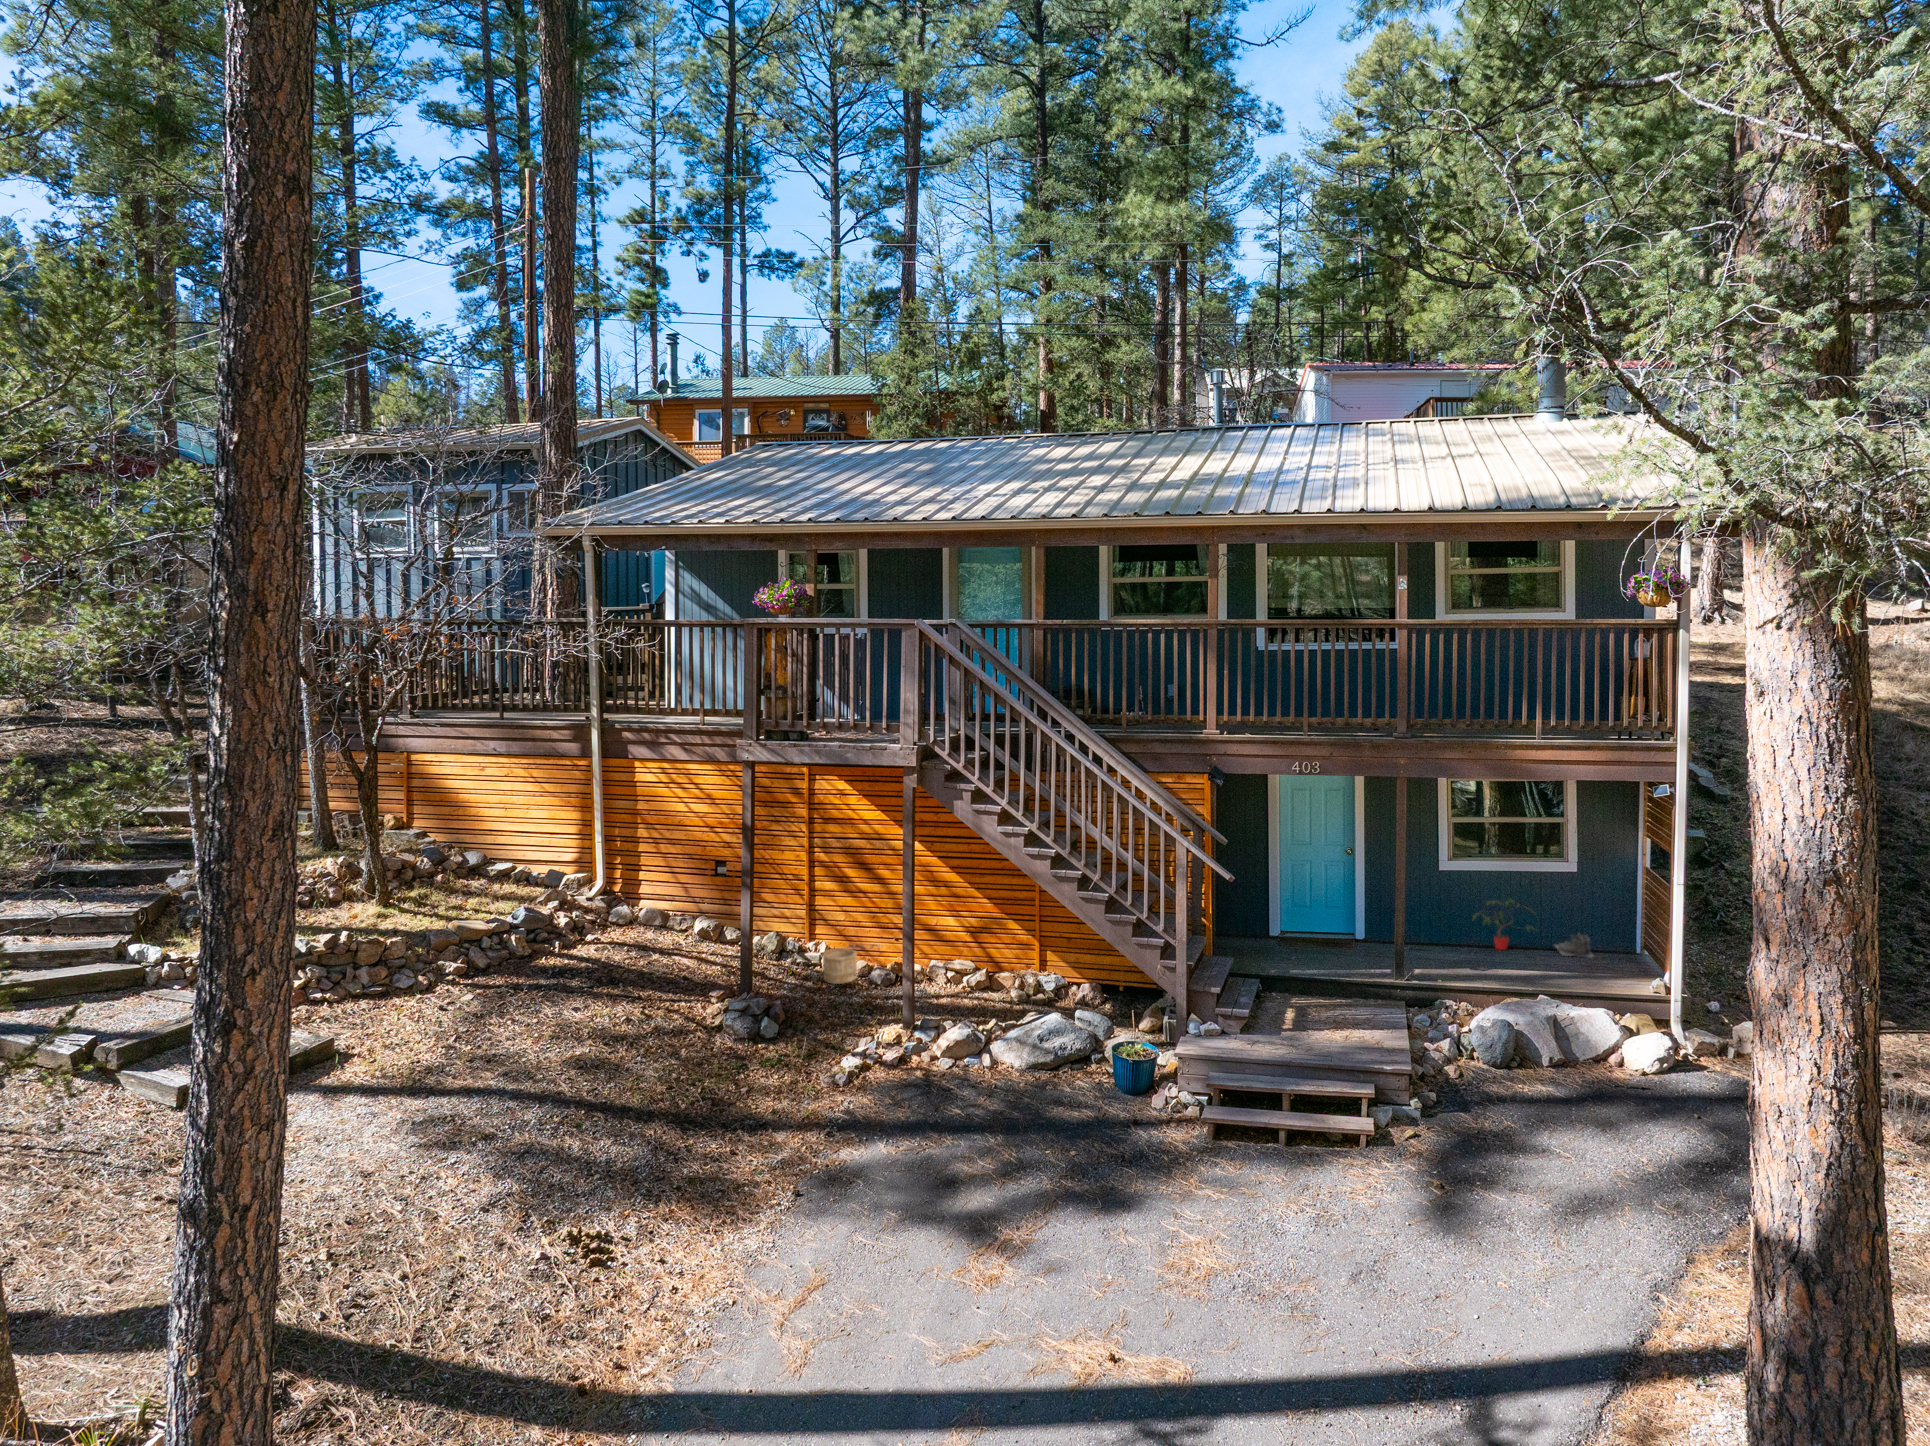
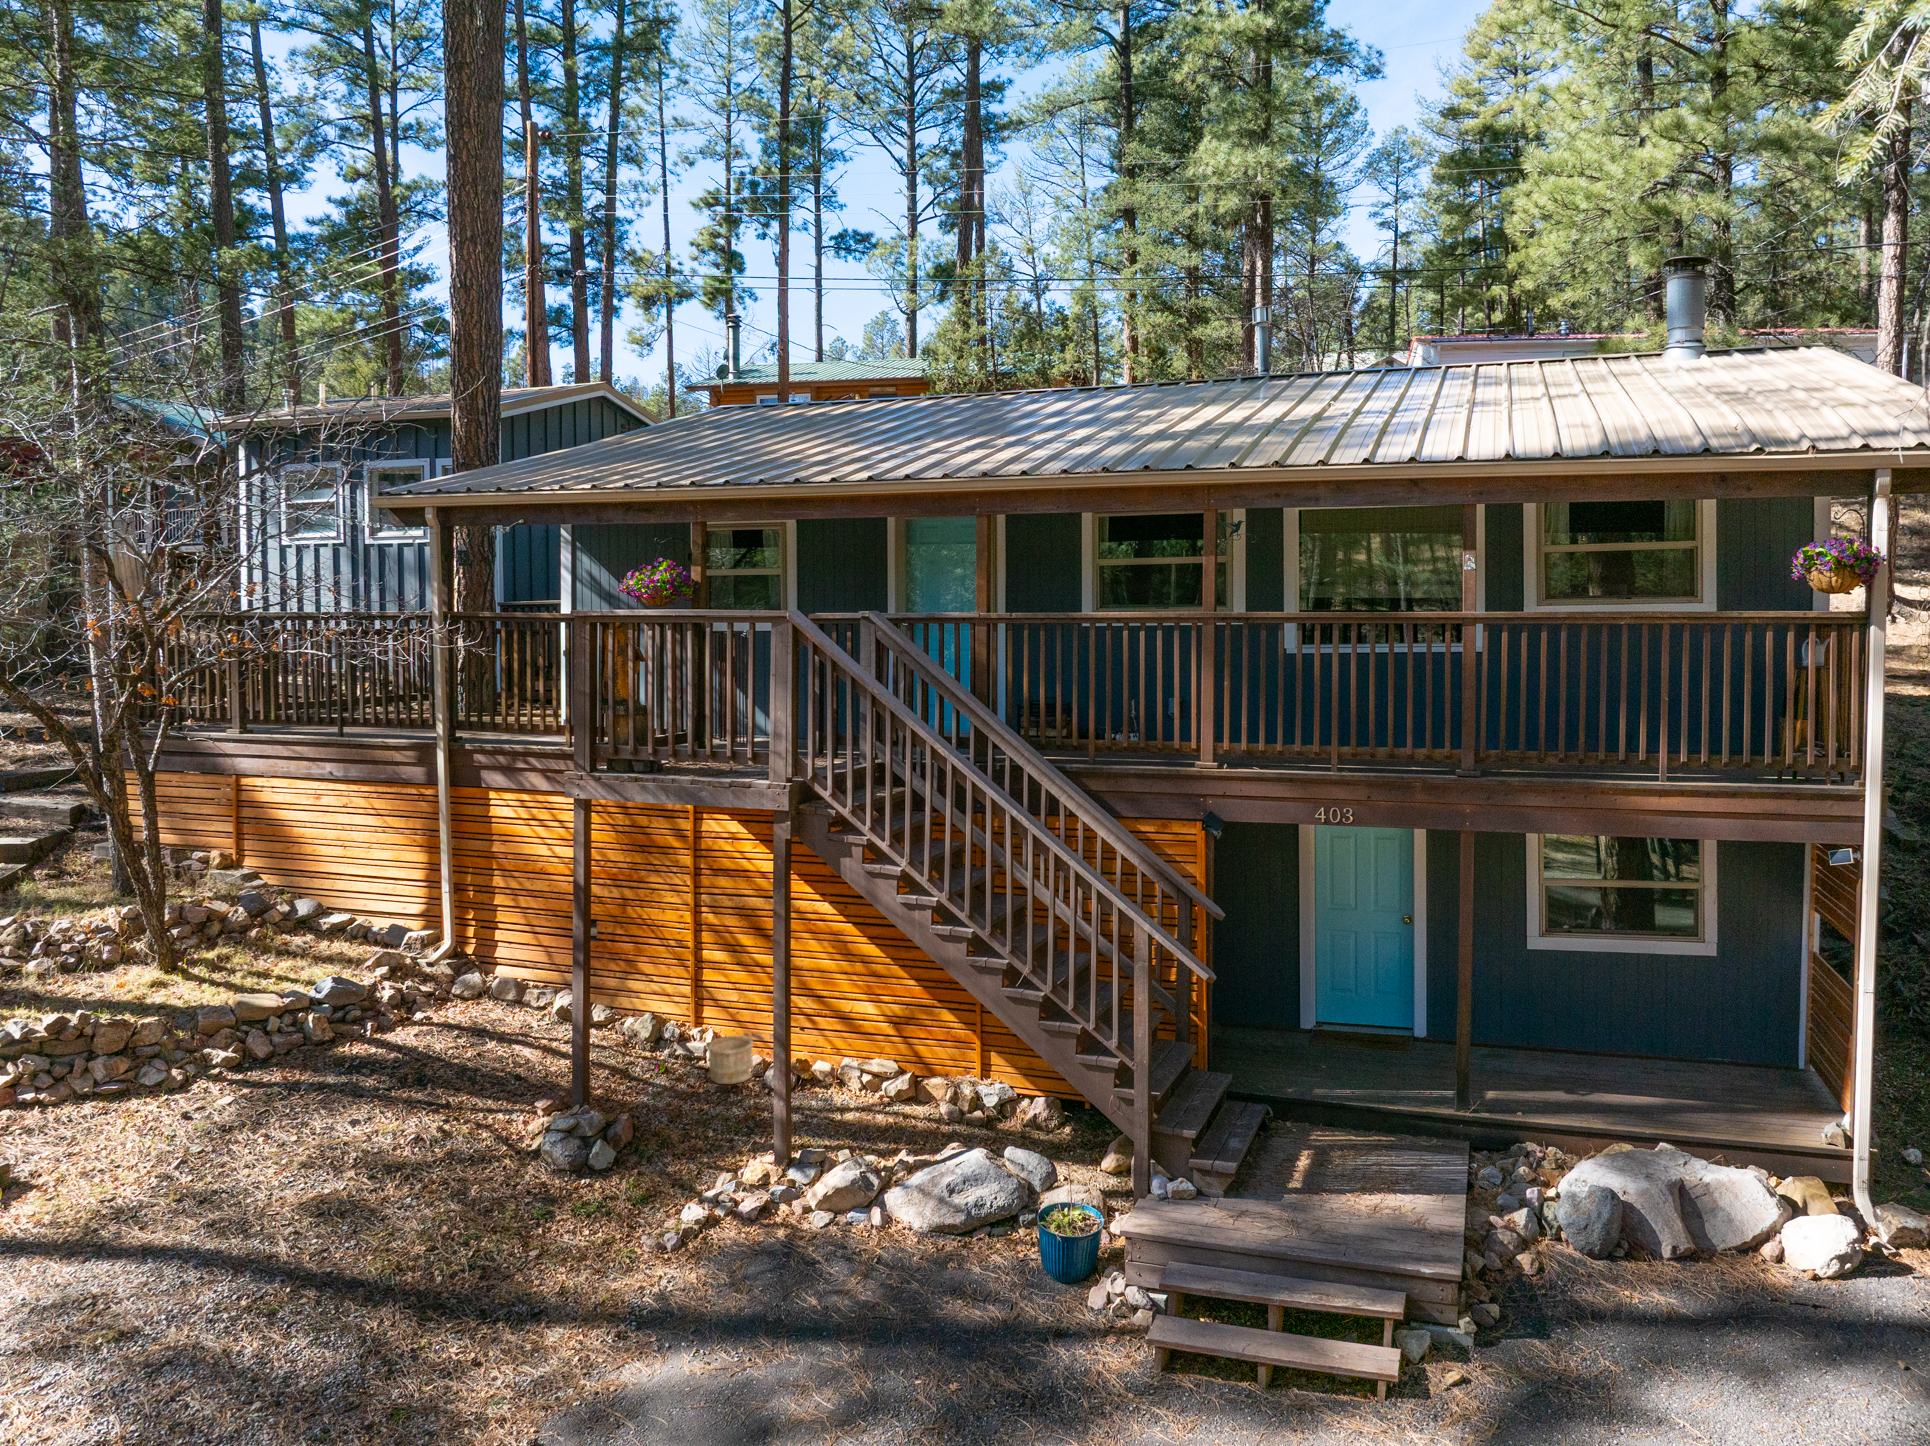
potted plant: present [1473,900,1534,950] -> none [1570,993,1663,1064]
boots: present [1555,934,1593,957] -> none [1685,1043,1745,1081]

